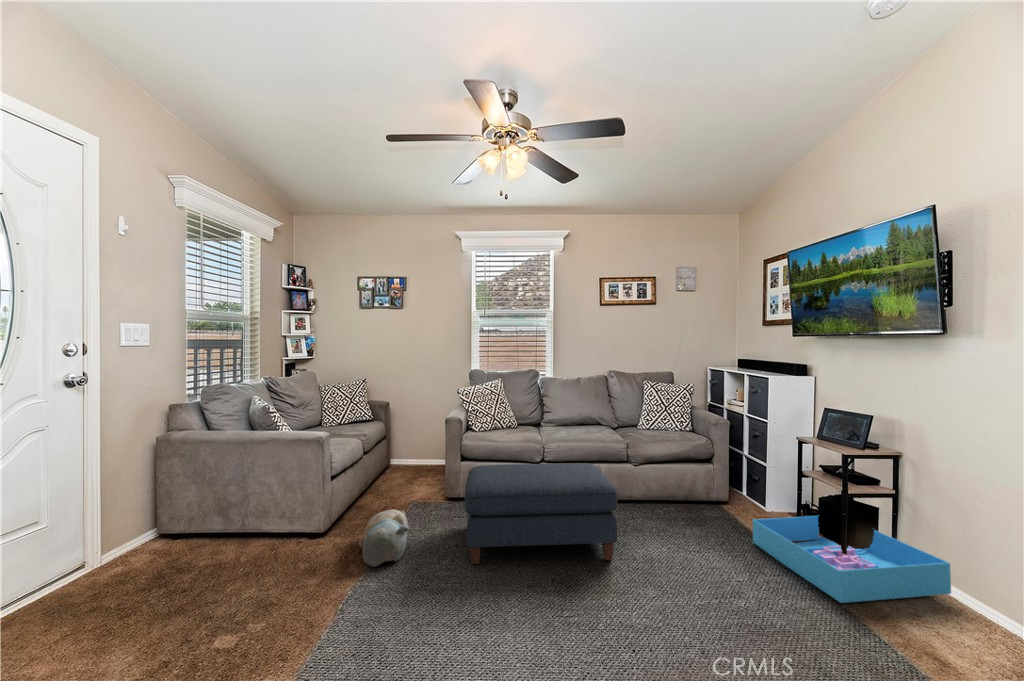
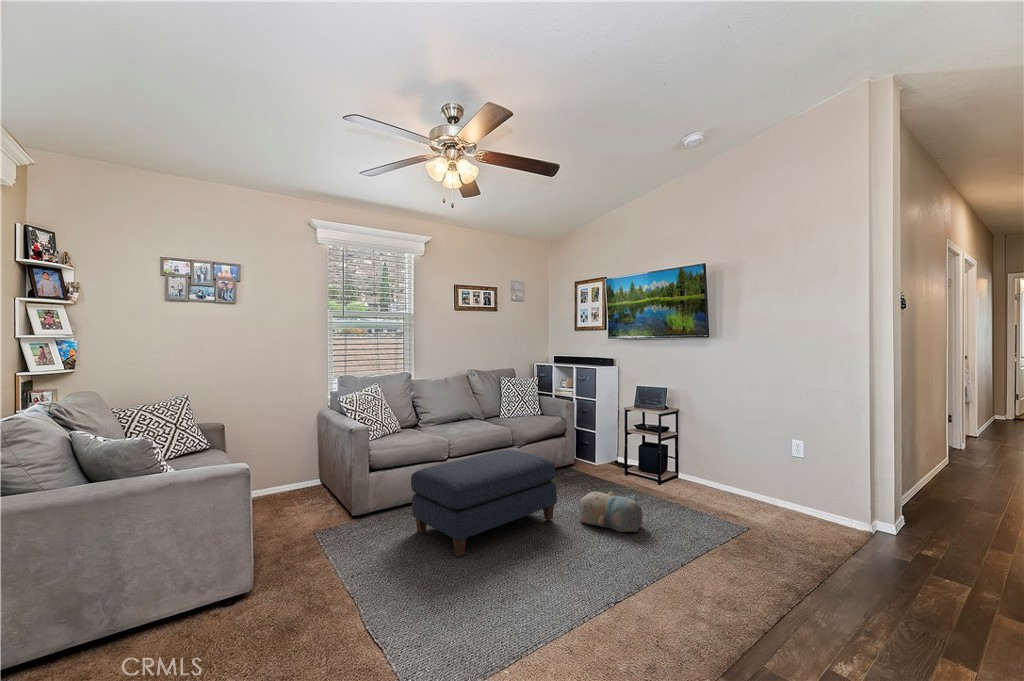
plush toy: present [359,509,409,567] -> present [579,492,643,532]
storage bin: present [753,516,951,603] -> none [611,455,708,501]

